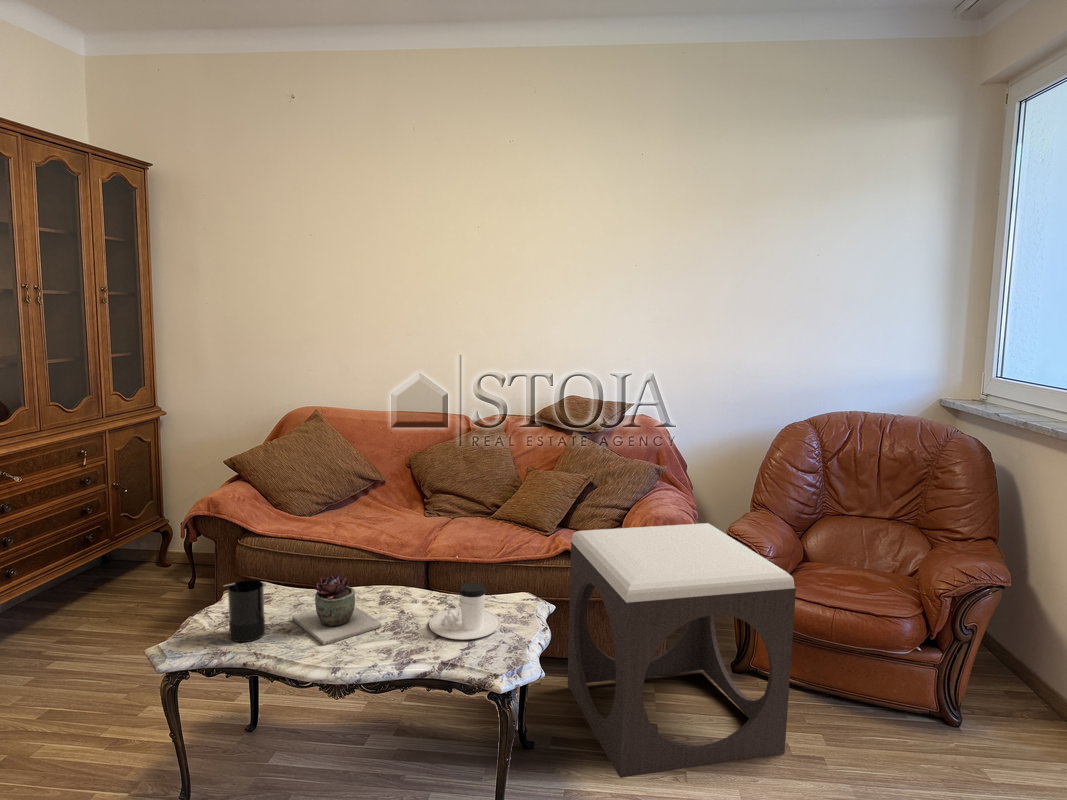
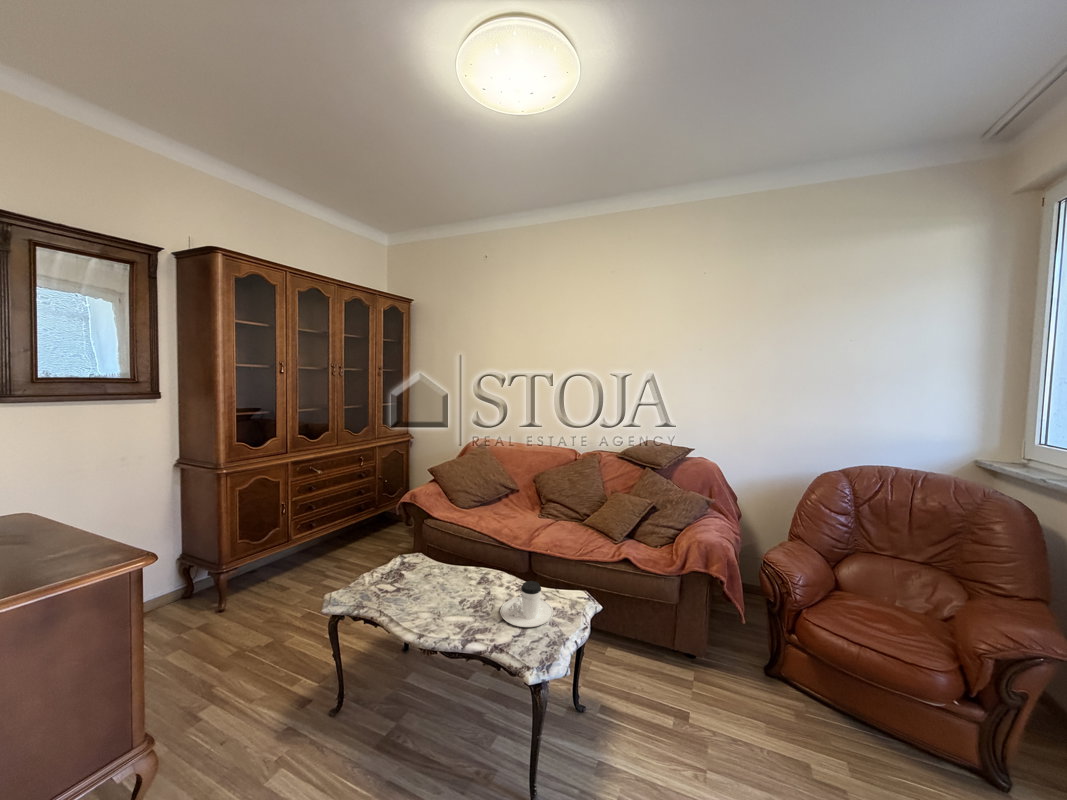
footstool: present [567,523,796,778] -> none [624,544,815,779]
succulent plant: present [292,574,382,645] -> none [417,560,470,613]
candle: present [225,580,265,642] -> none [369,557,396,601]

